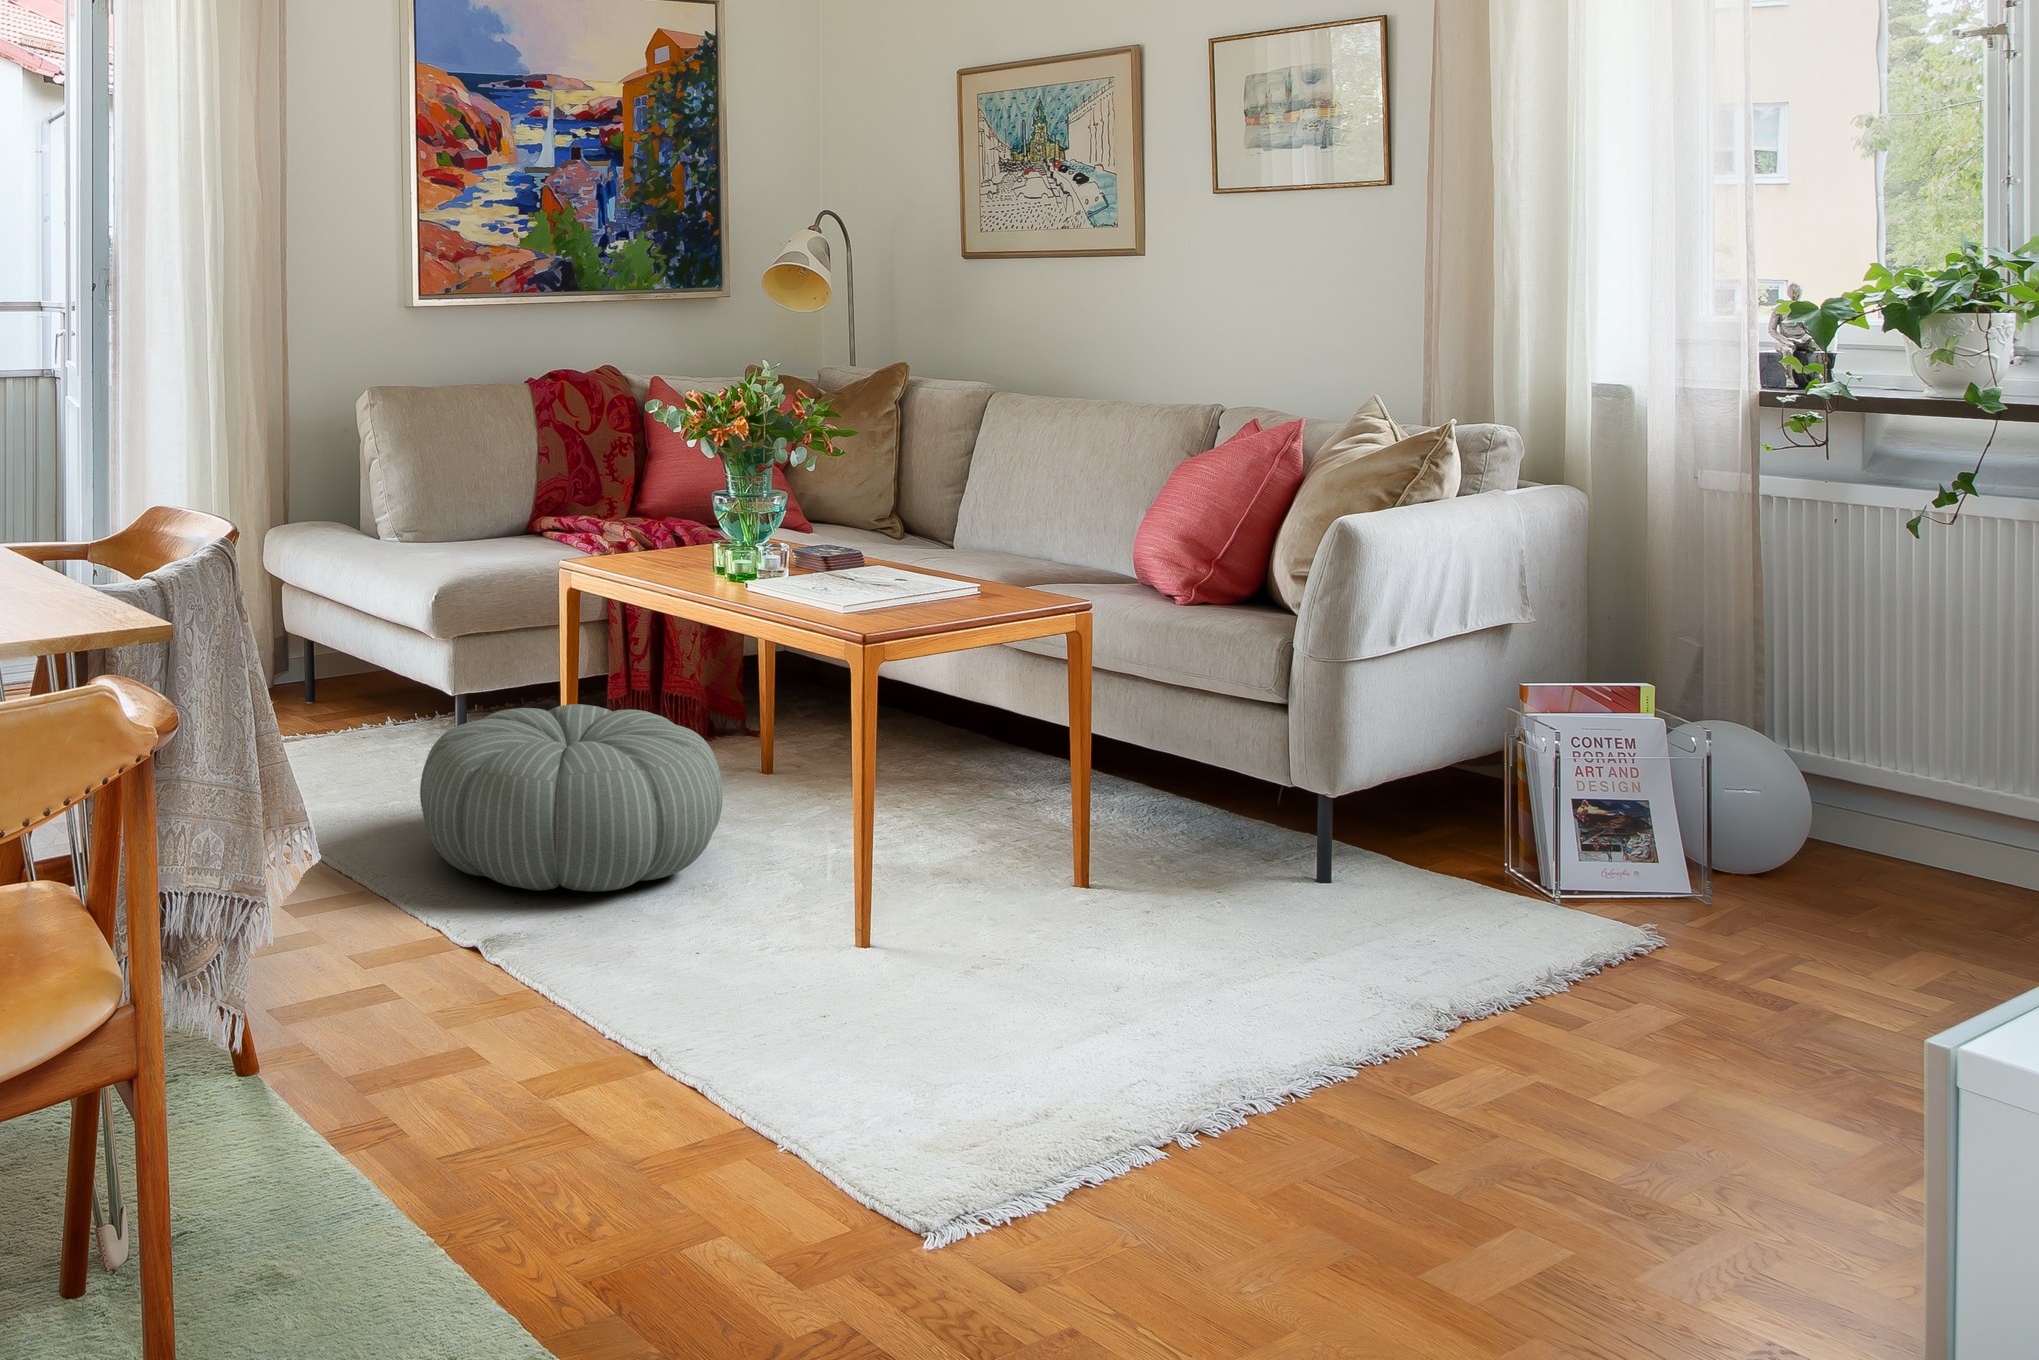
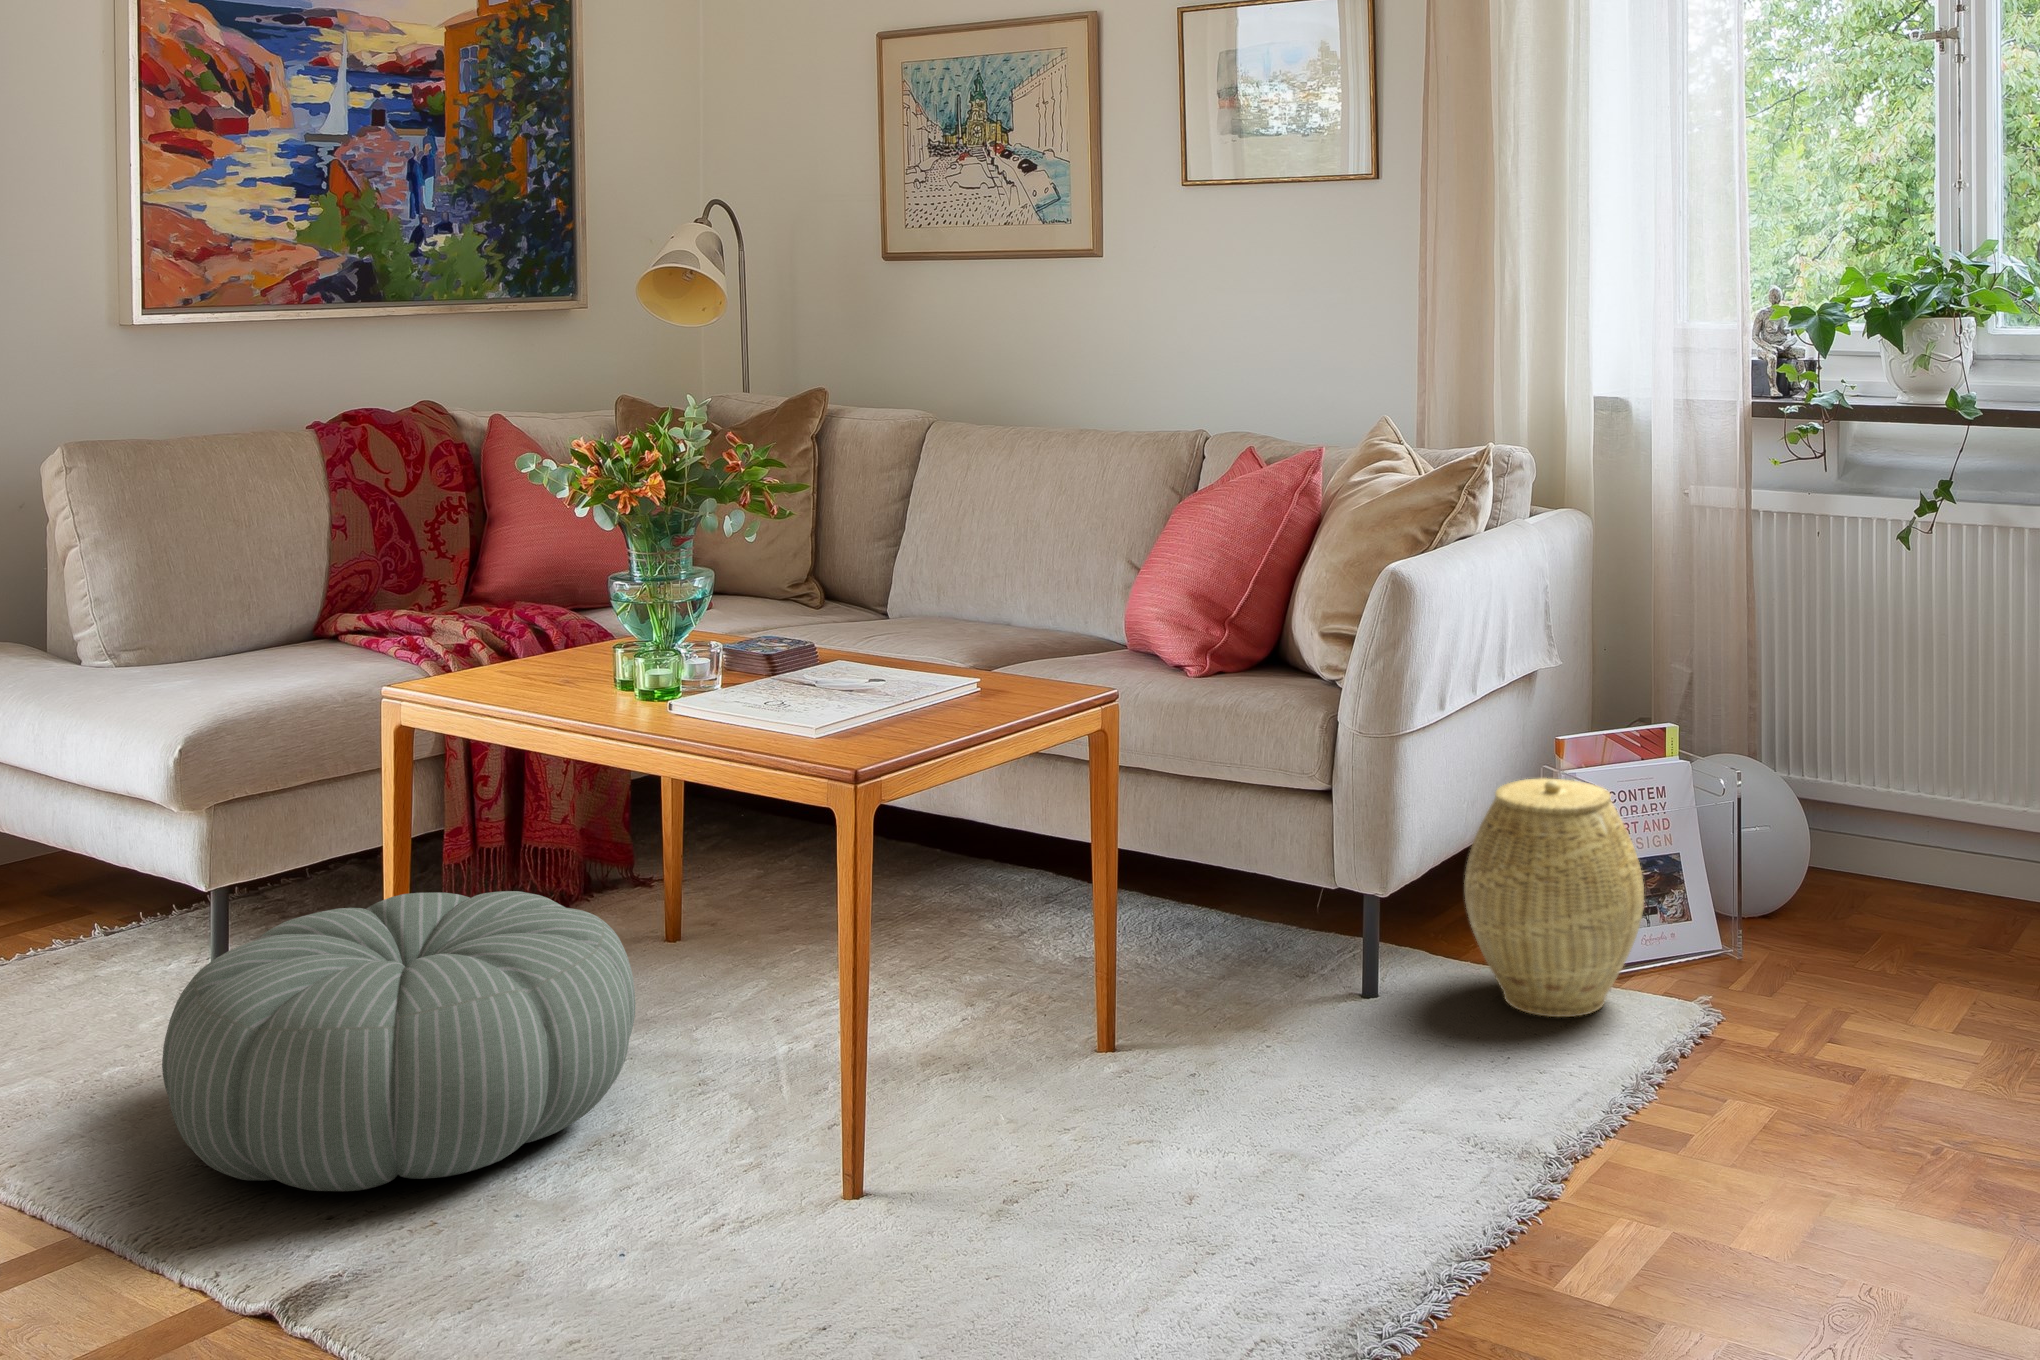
woven basket: none [1411,714,1587,924] -> present [1464,778,1644,1017]

